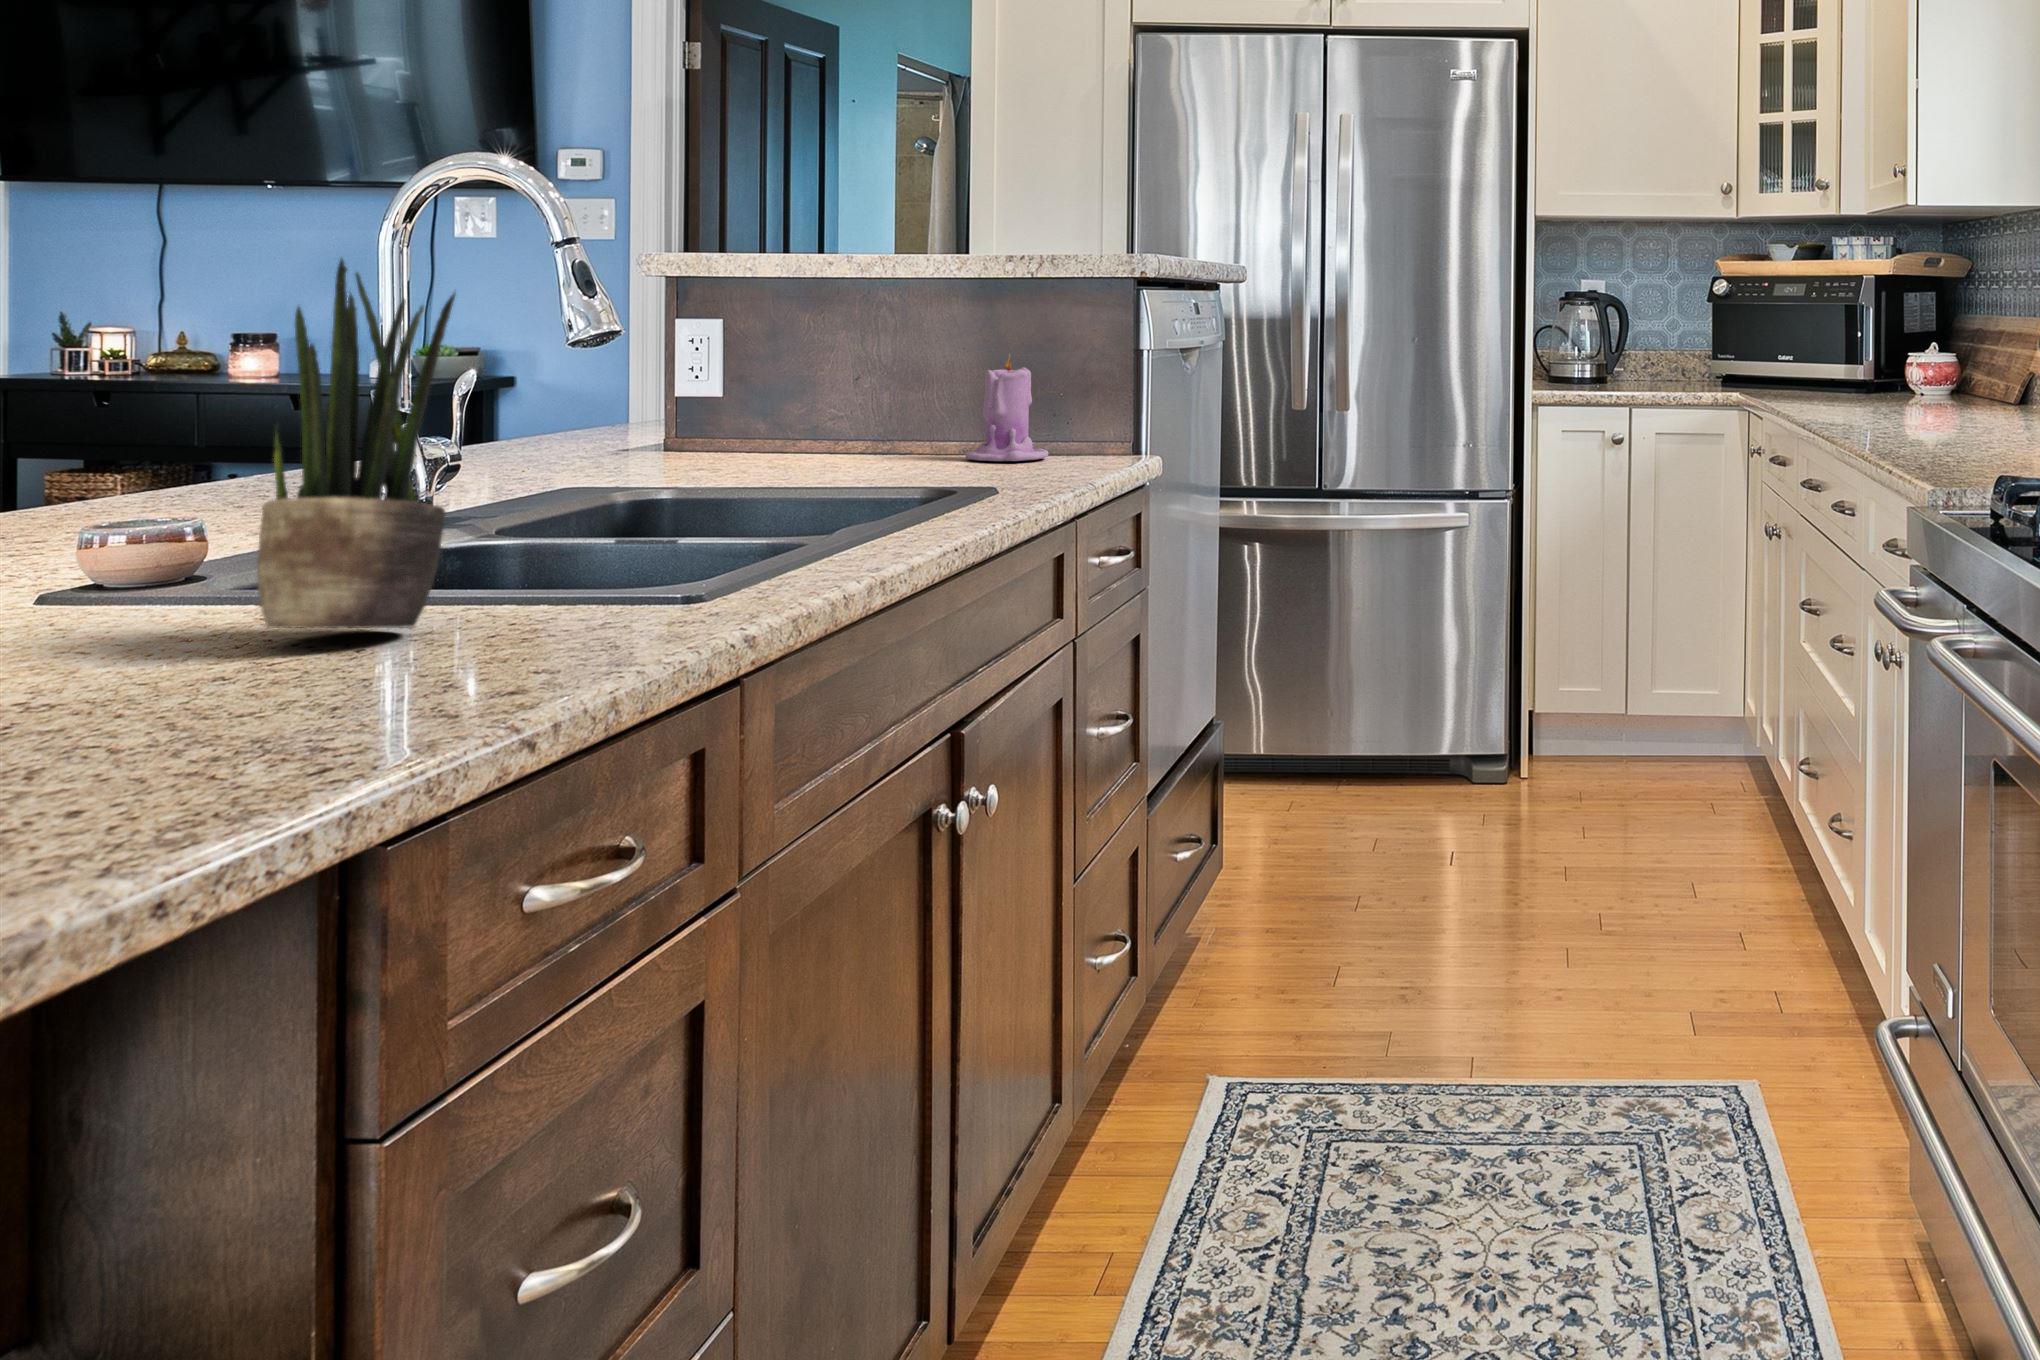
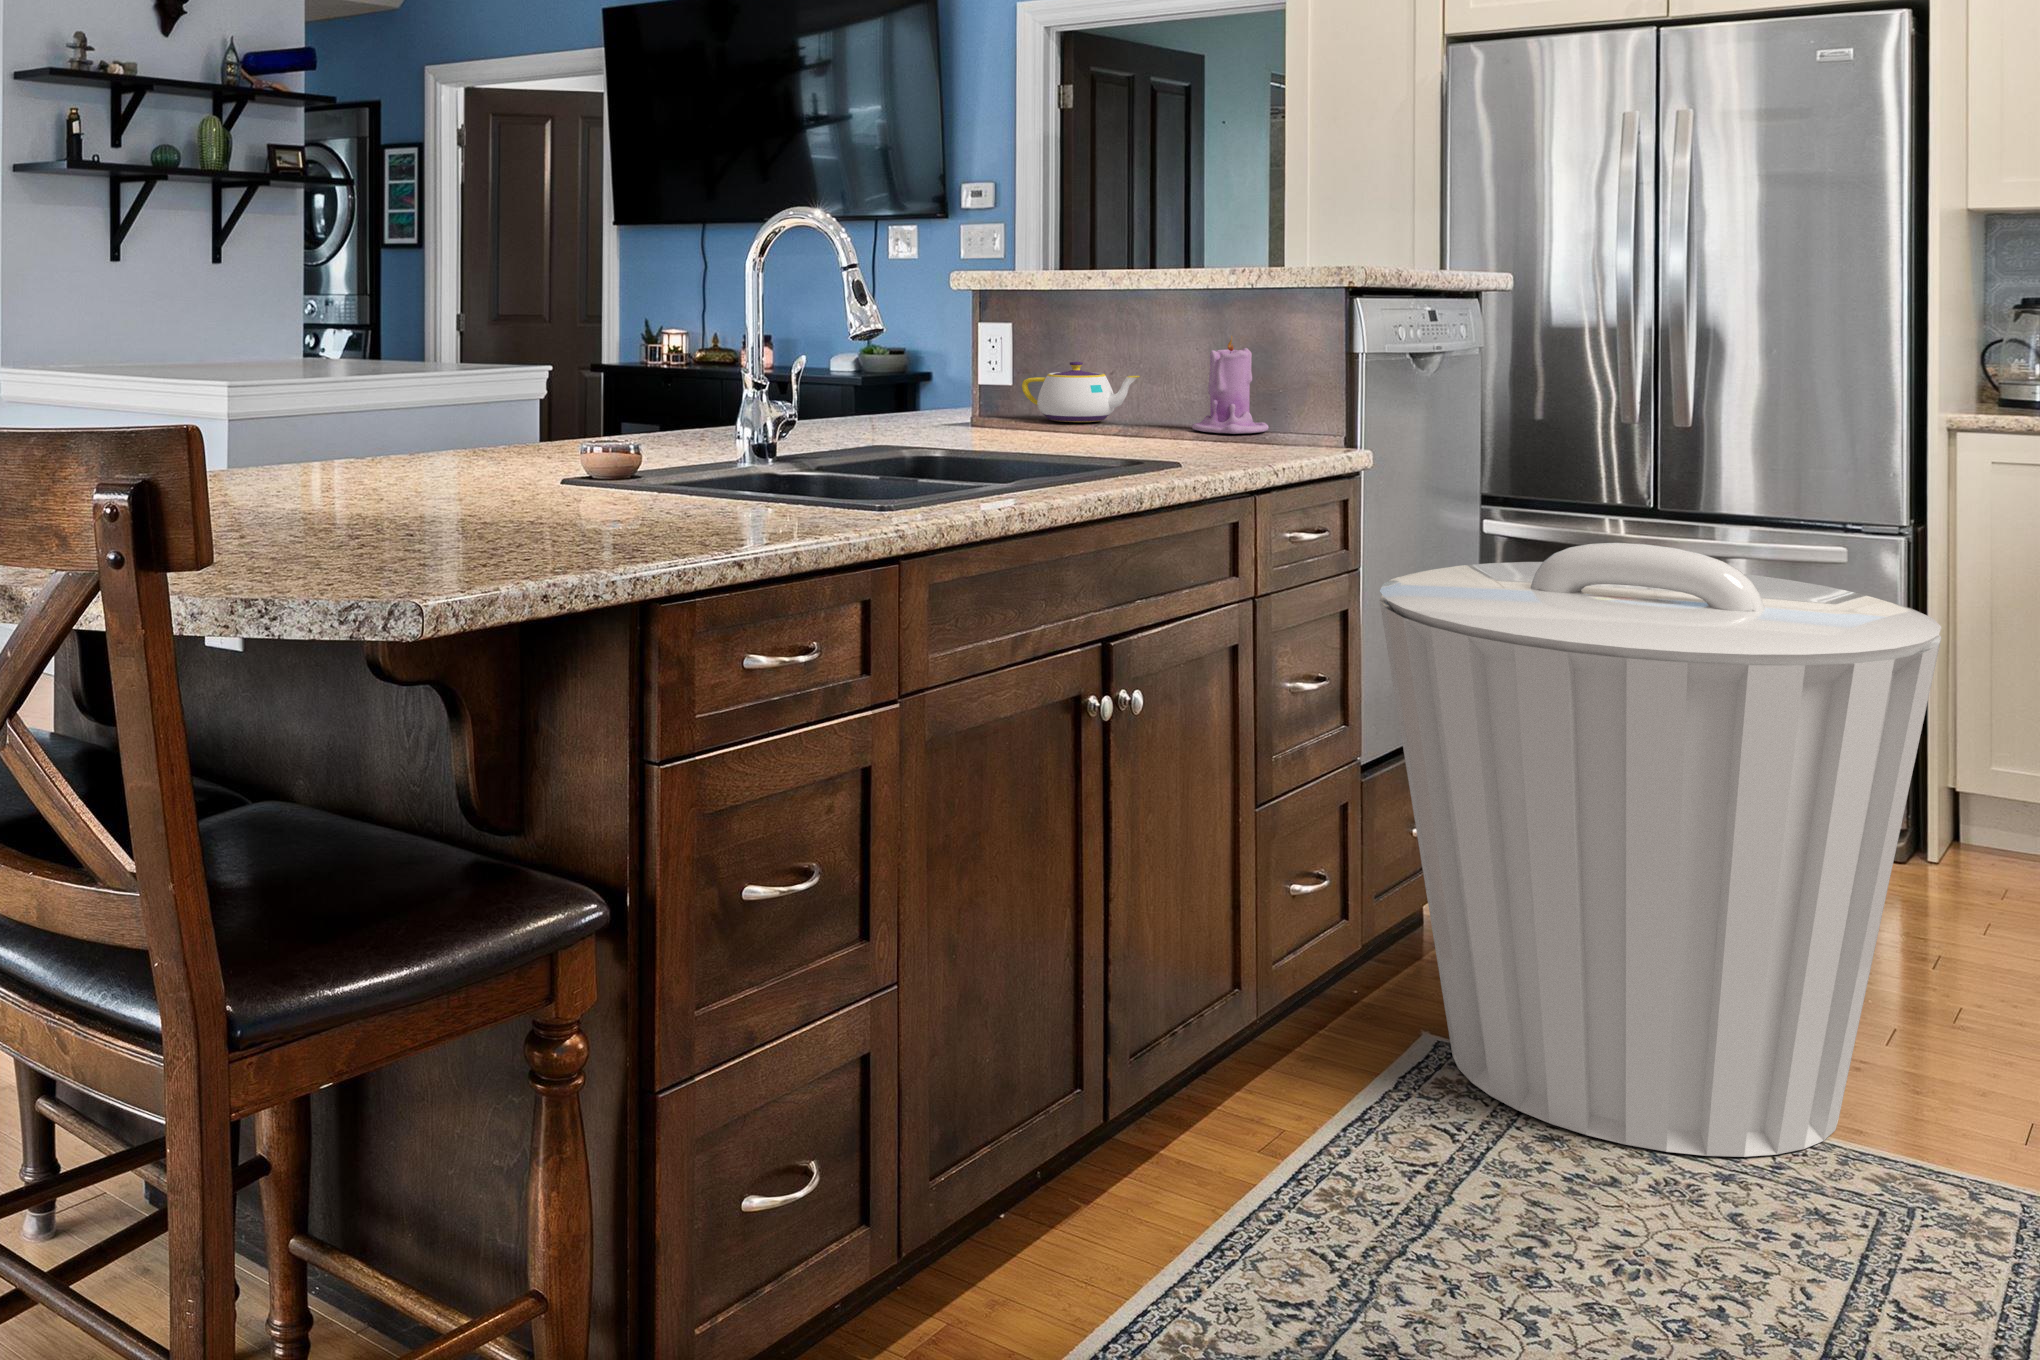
potted plant: present [257,258,455,628] -> none [671,306,766,529]
teapot: none [755,387,903,457] -> present [1022,362,1140,422]
trash can: none [1175,548,1643,1149] -> present [1380,543,1941,1157]

